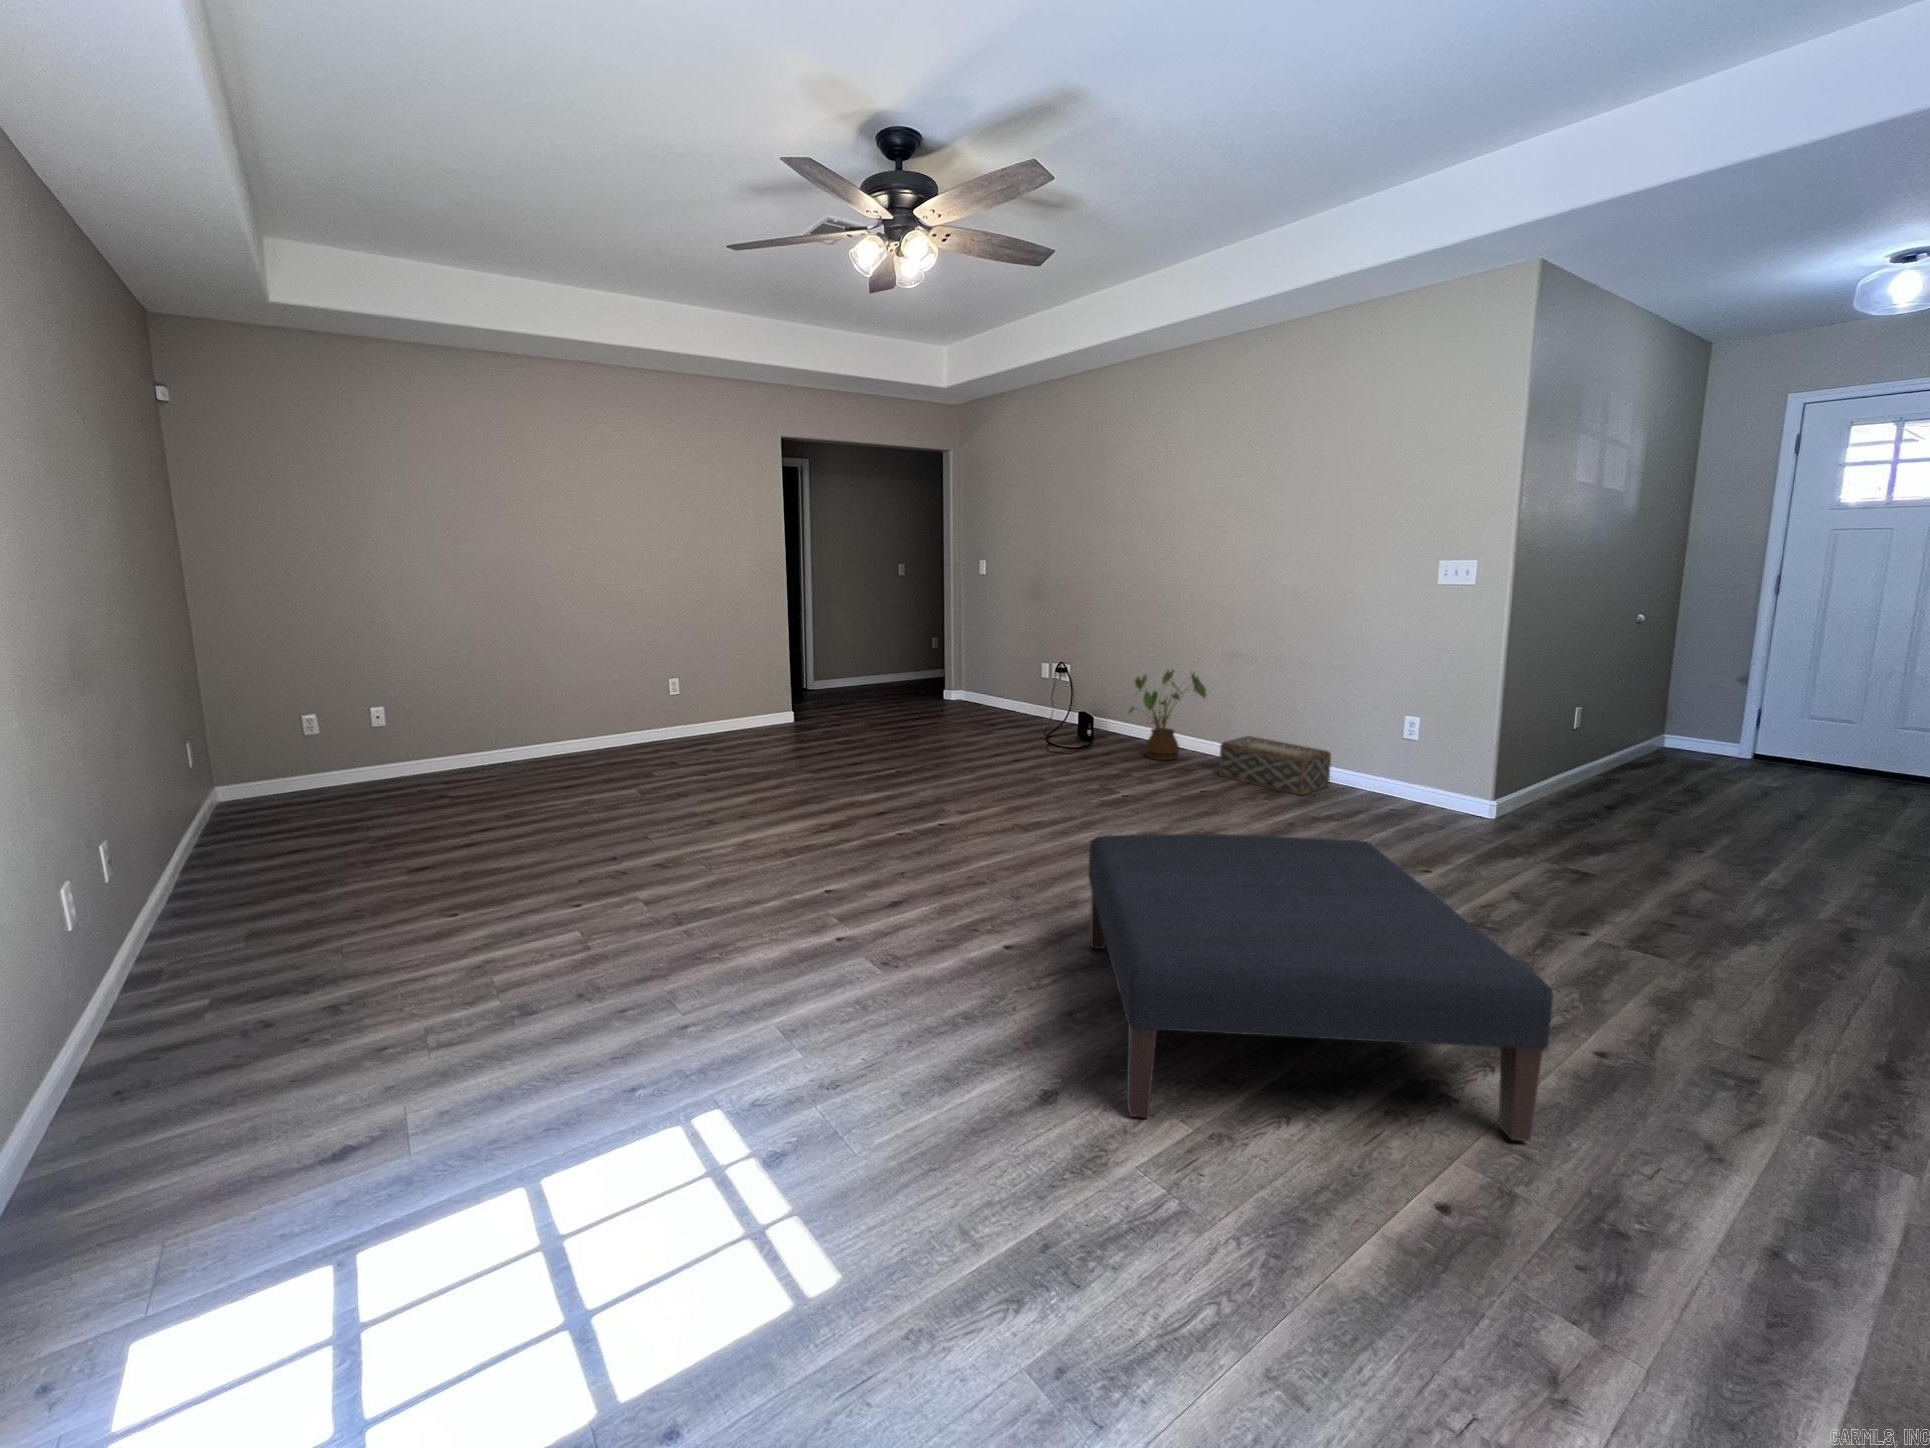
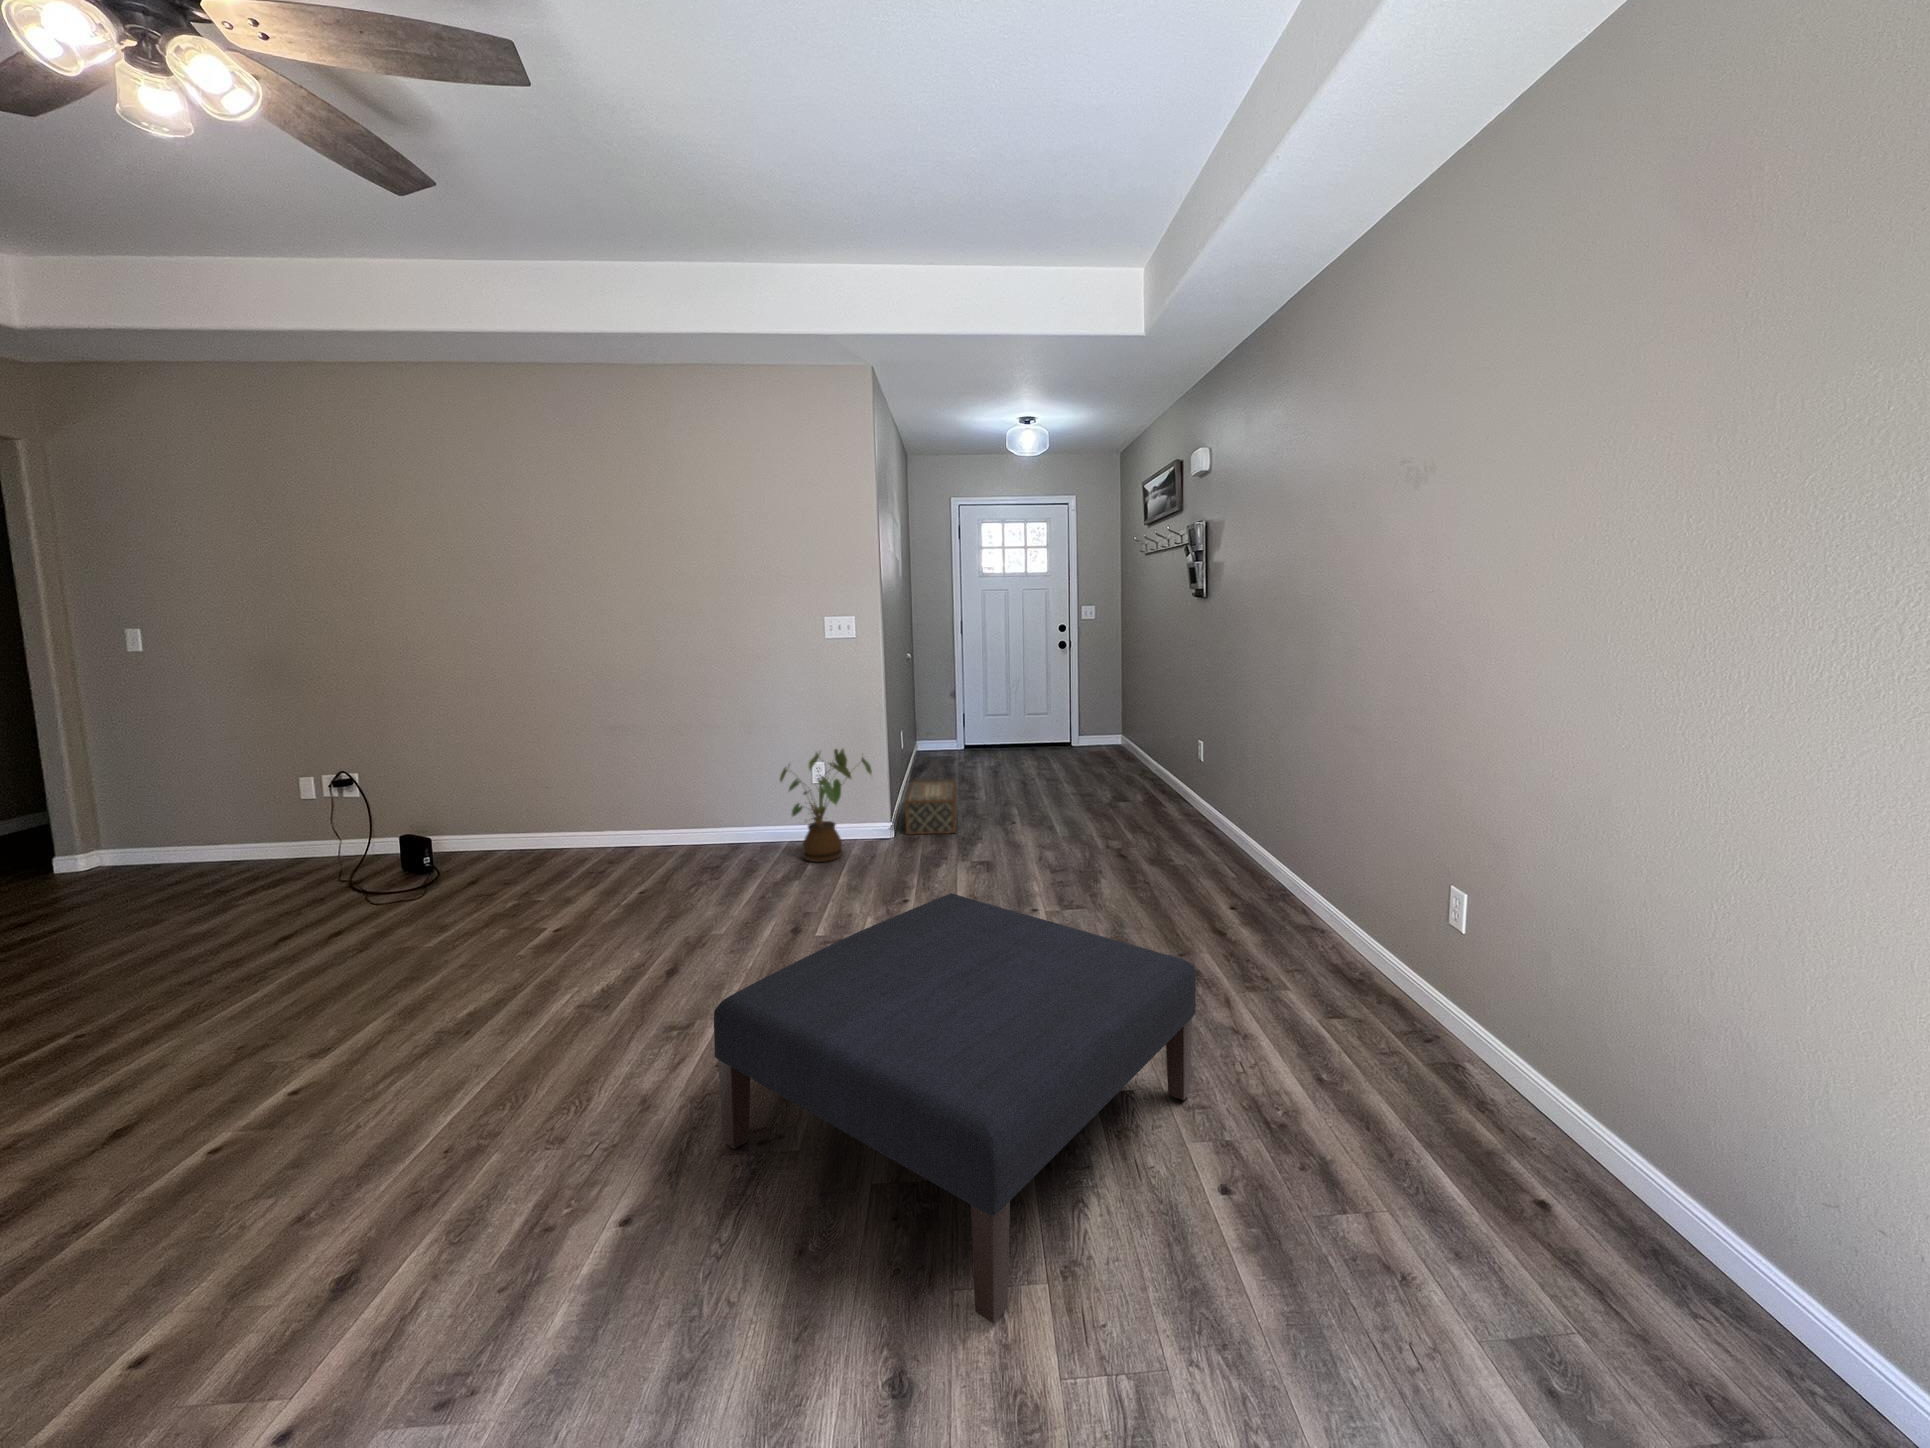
house plant: present [1129,670,1206,760] -> present [780,749,872,862]
woven basket: present [1219,736,1331,795] -> present [905,780,957,834]

